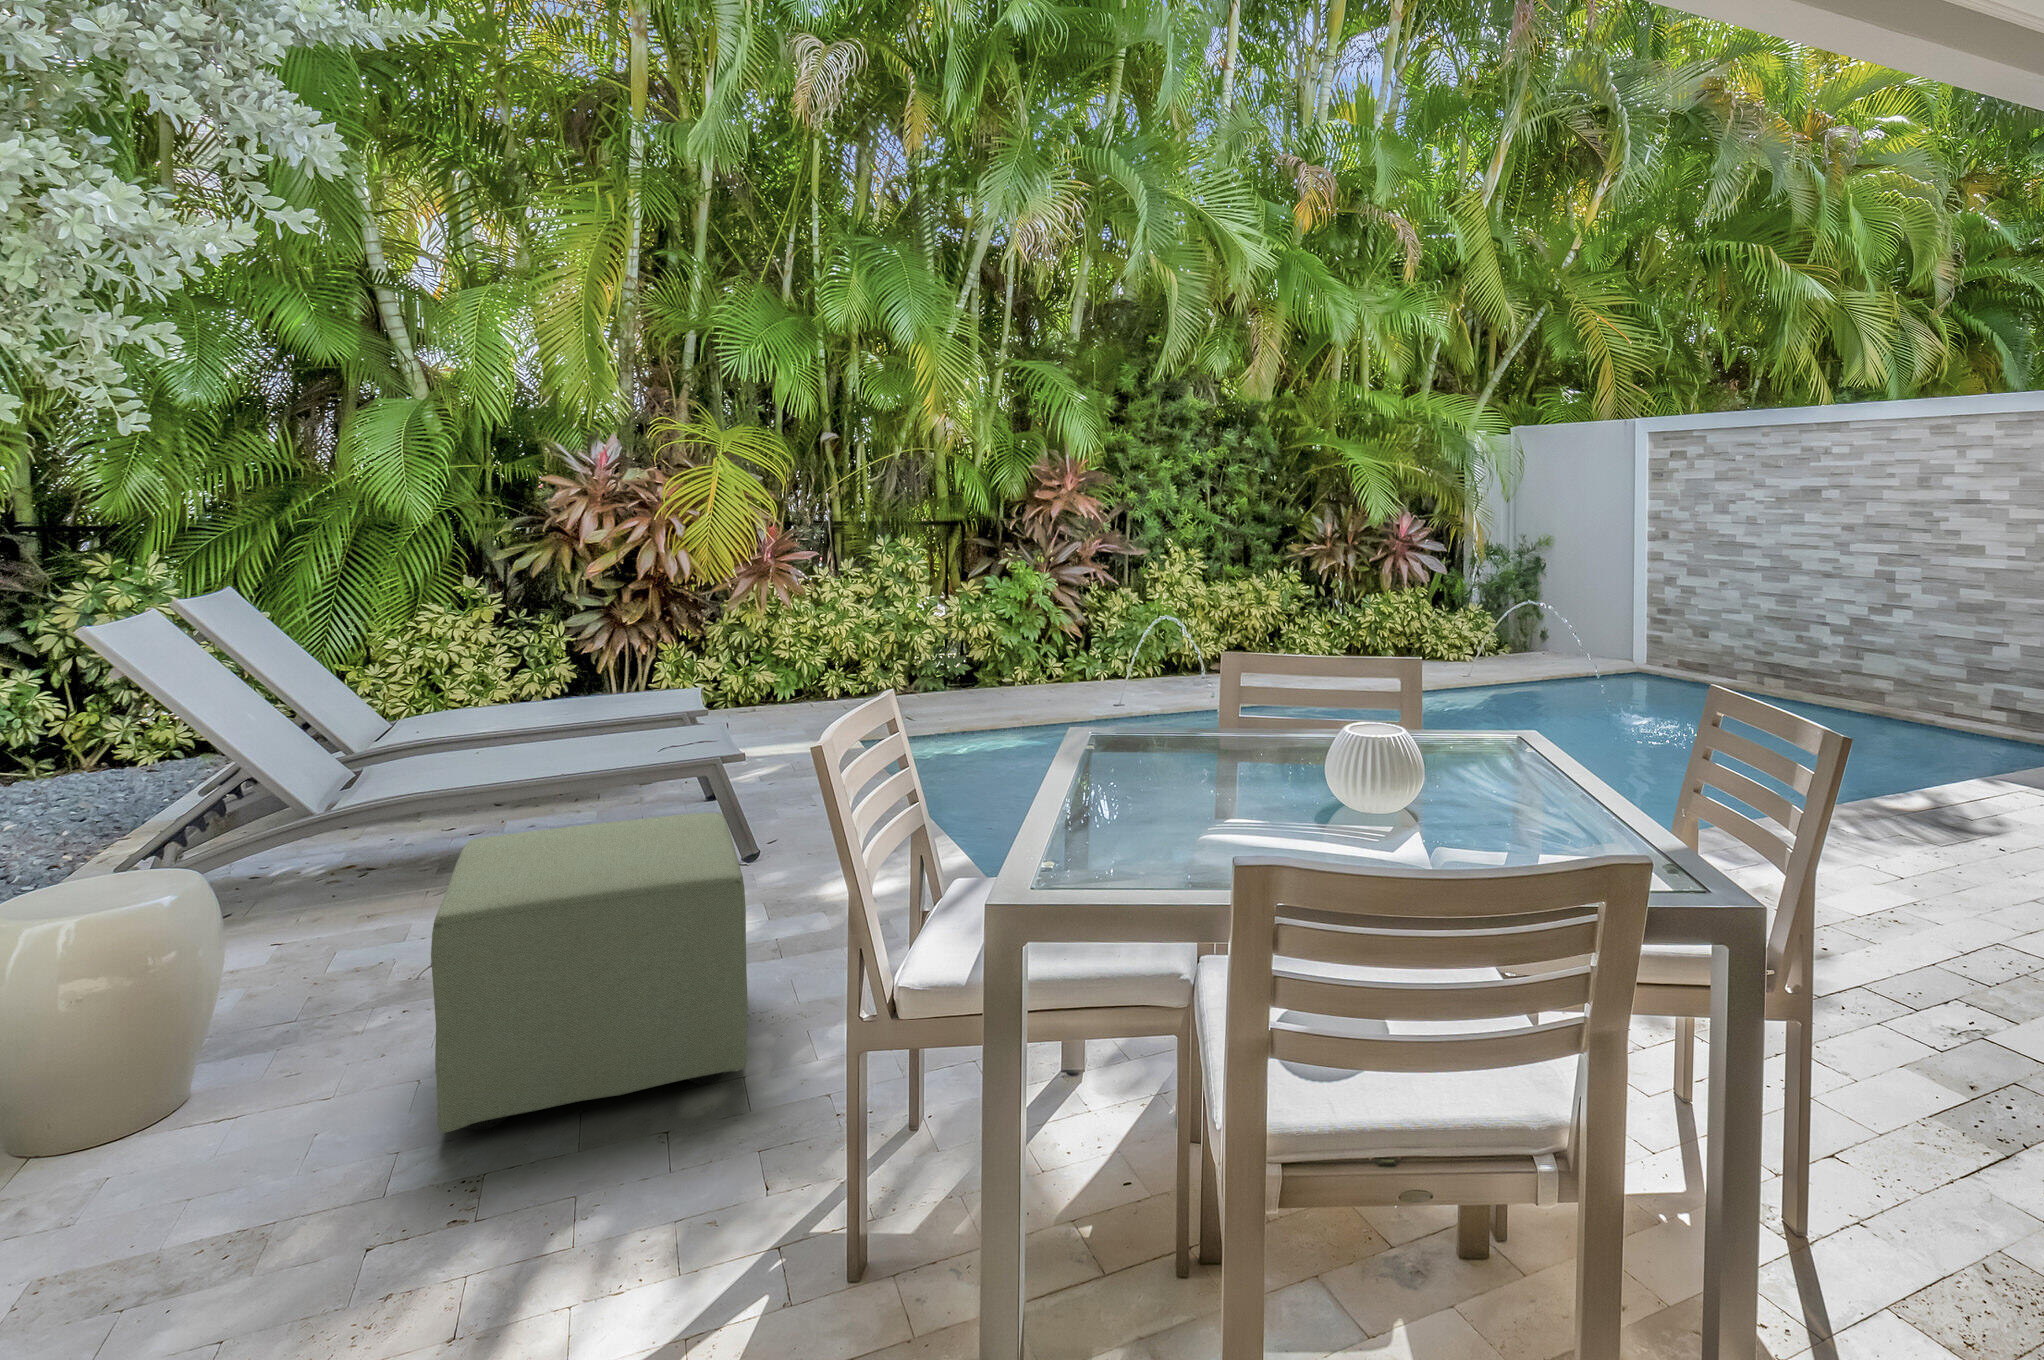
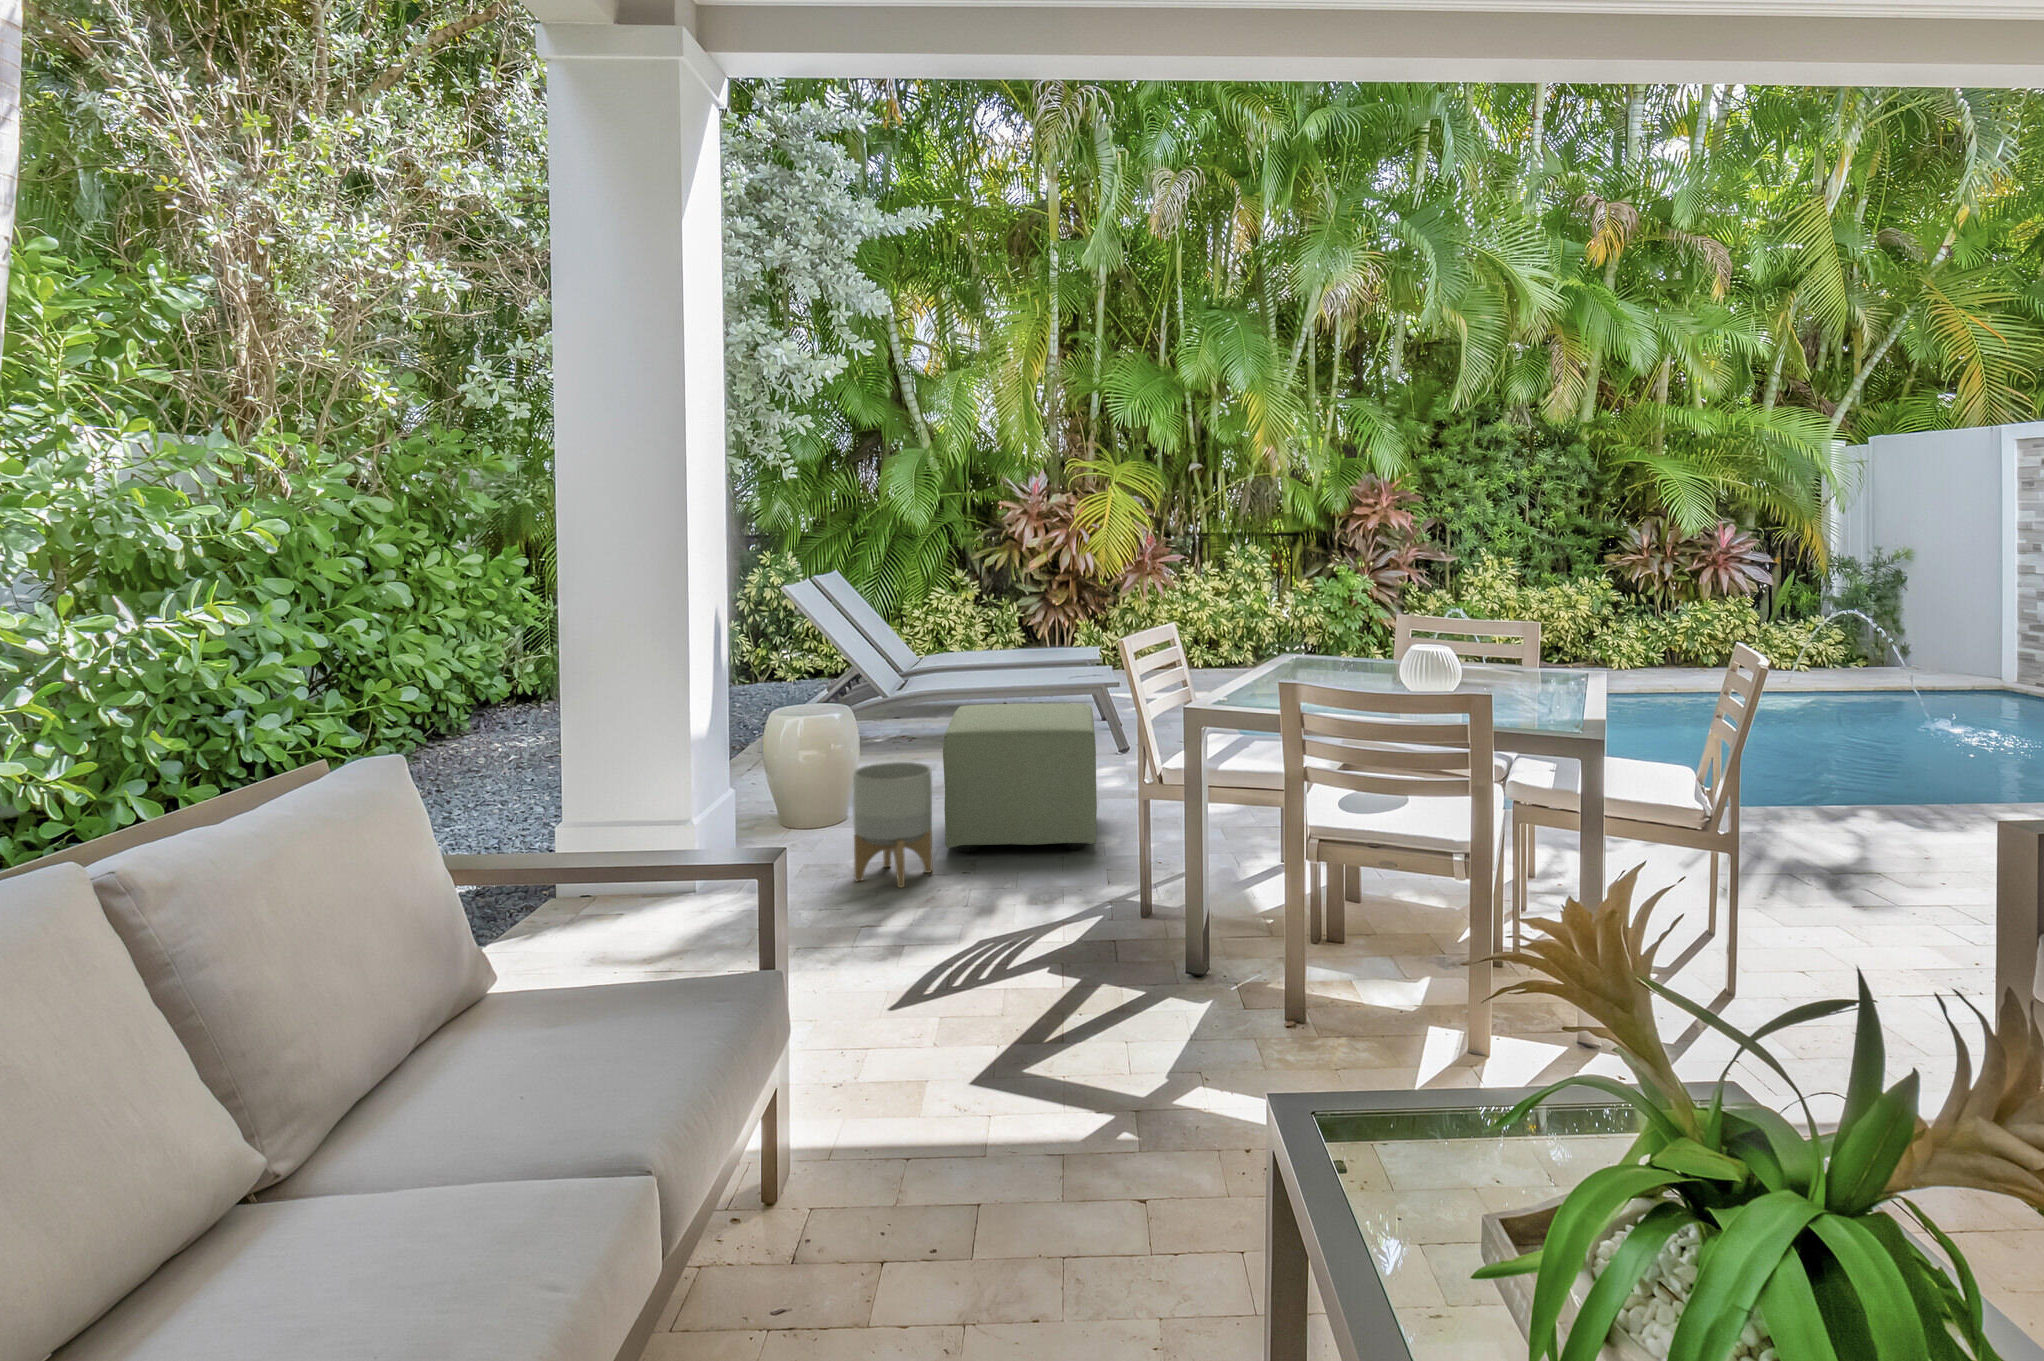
planter: none [201,991,407,1277] -> present [853,762,933,888]

